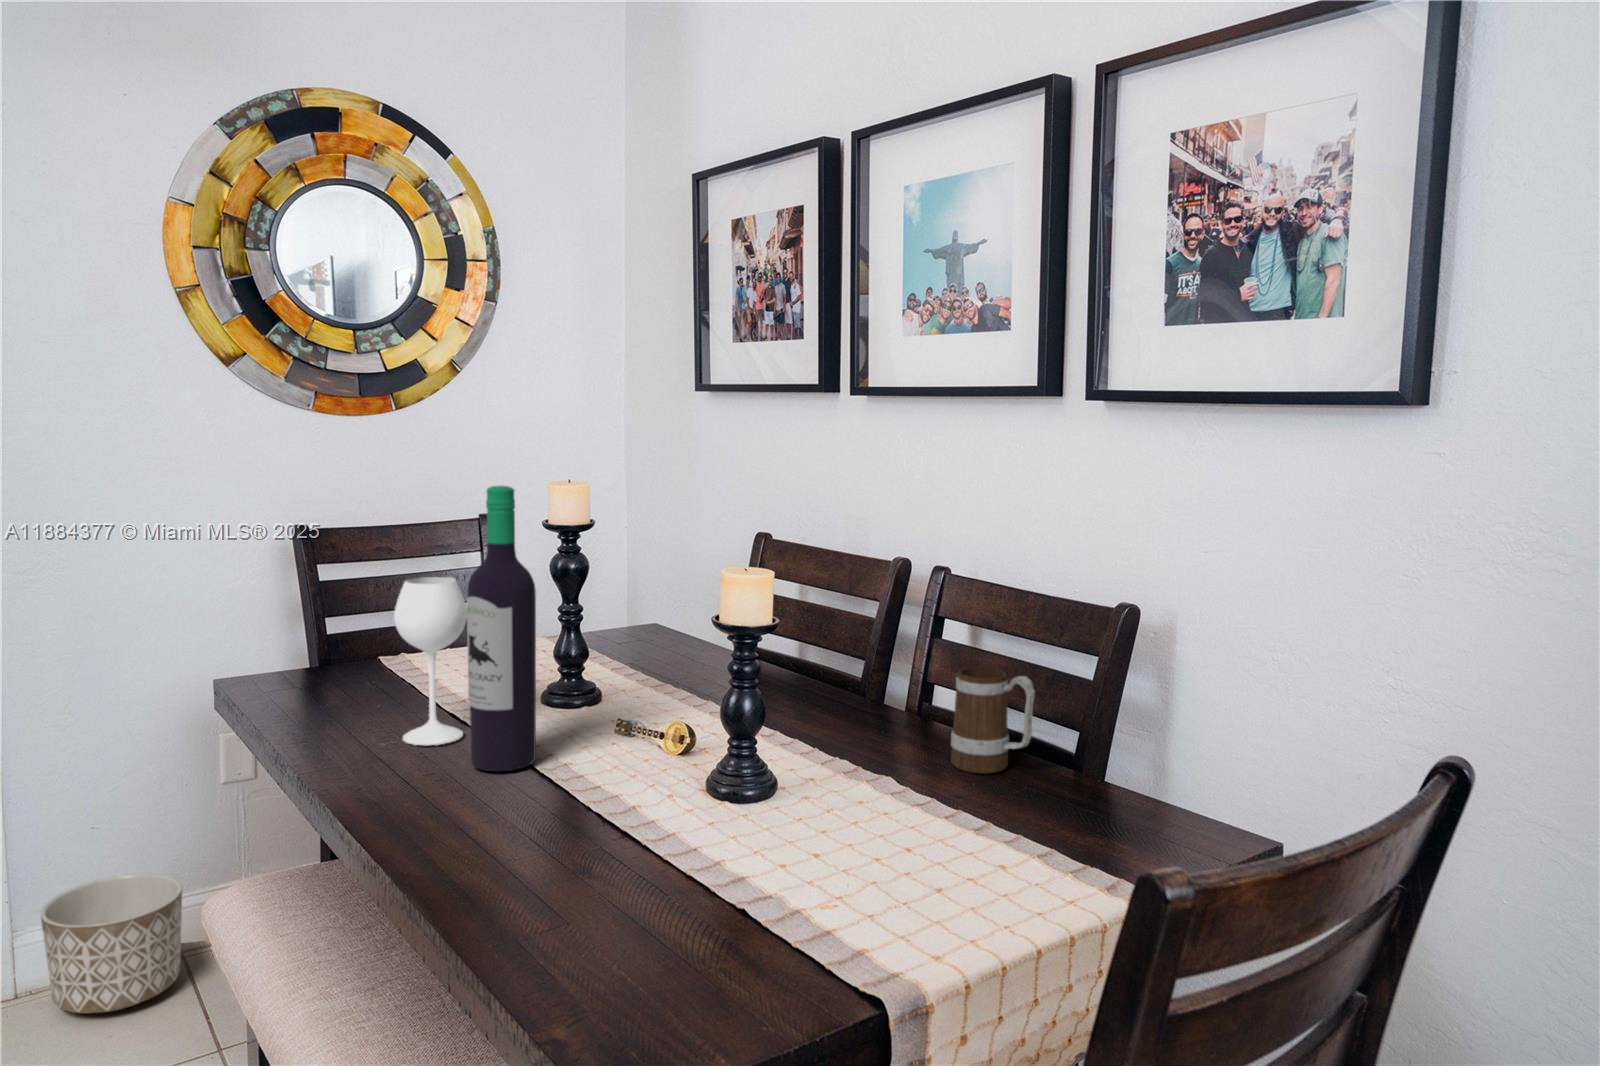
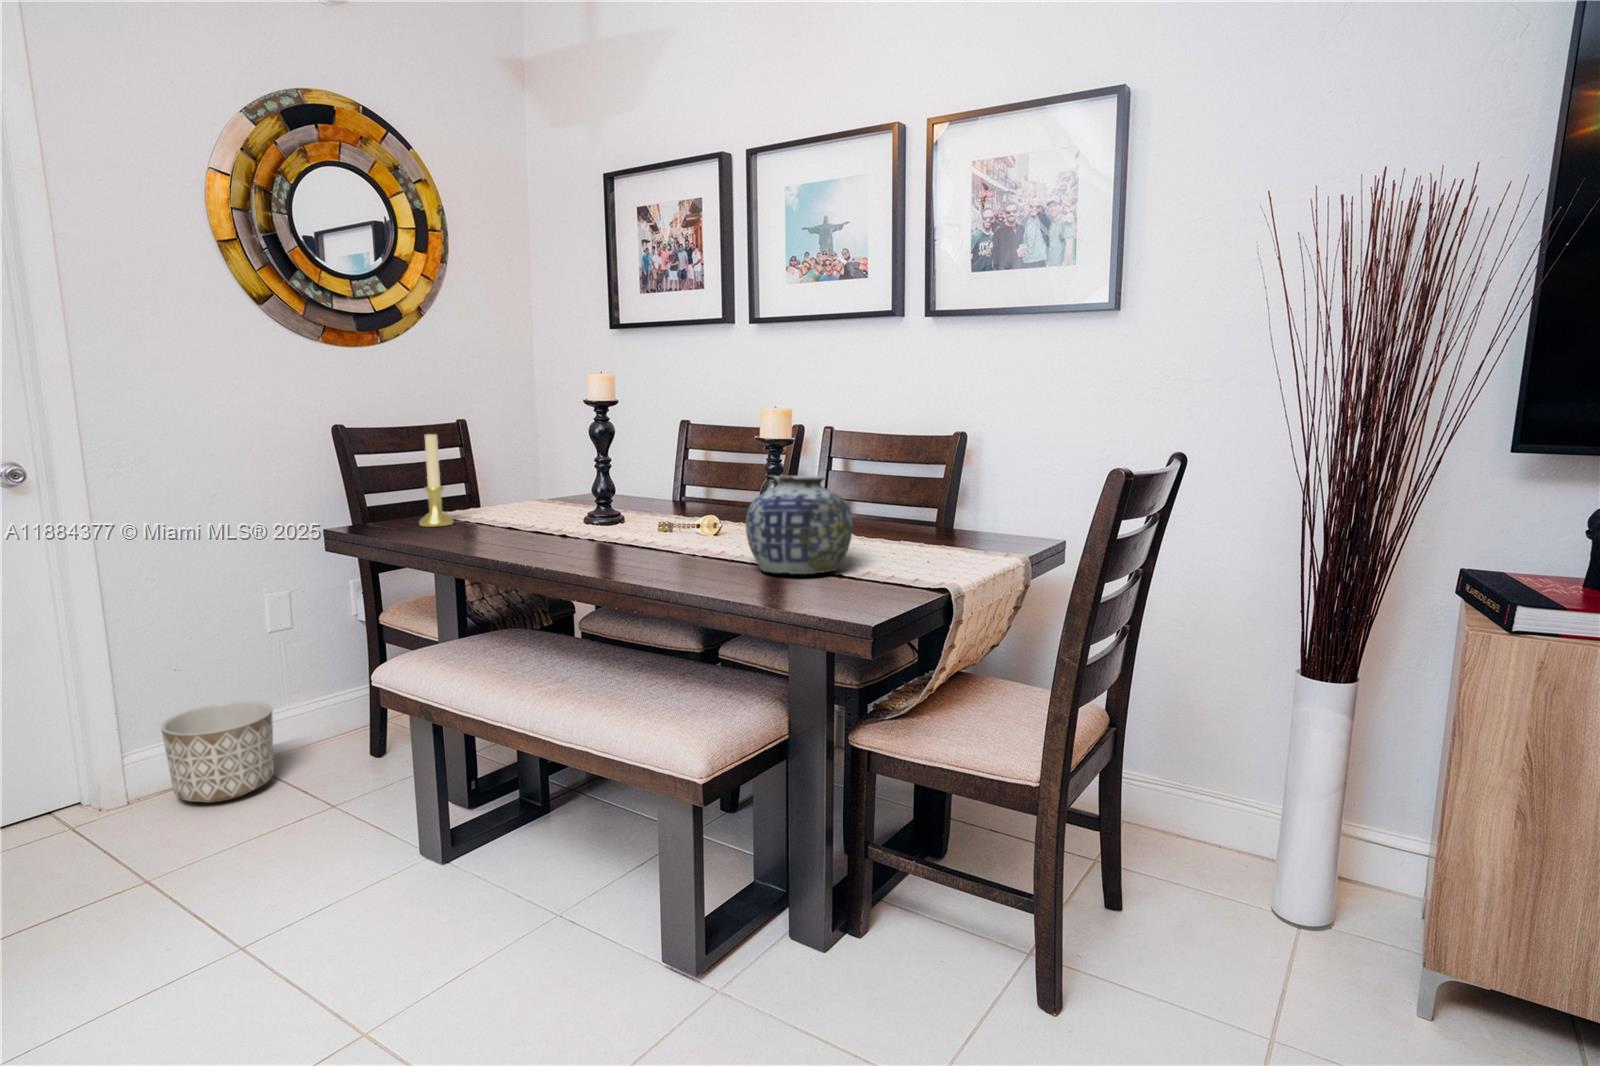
wine bottle: present [394,486,536,771] -> none [518,364,632,548]
candle holder: none [326,552,374,687] -> present [419,434,453,527]
mug: present [951,667,1035,774] -> none [872,472,921,531]
vase: none [609,707,801,906] -> present [746,475,853,574]

